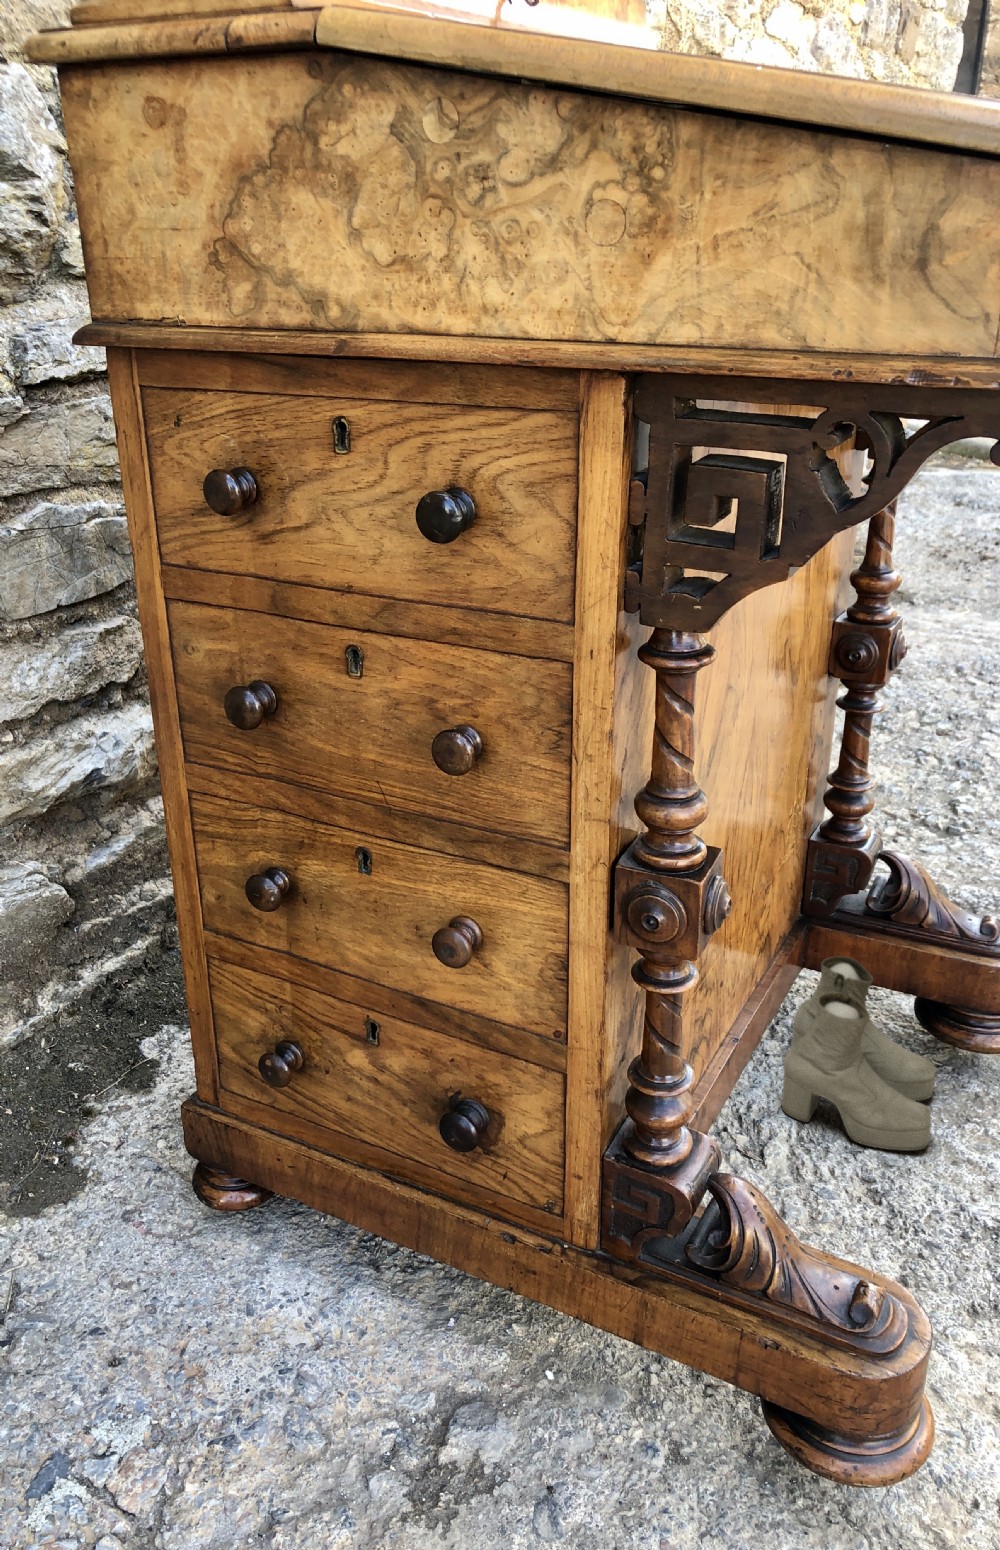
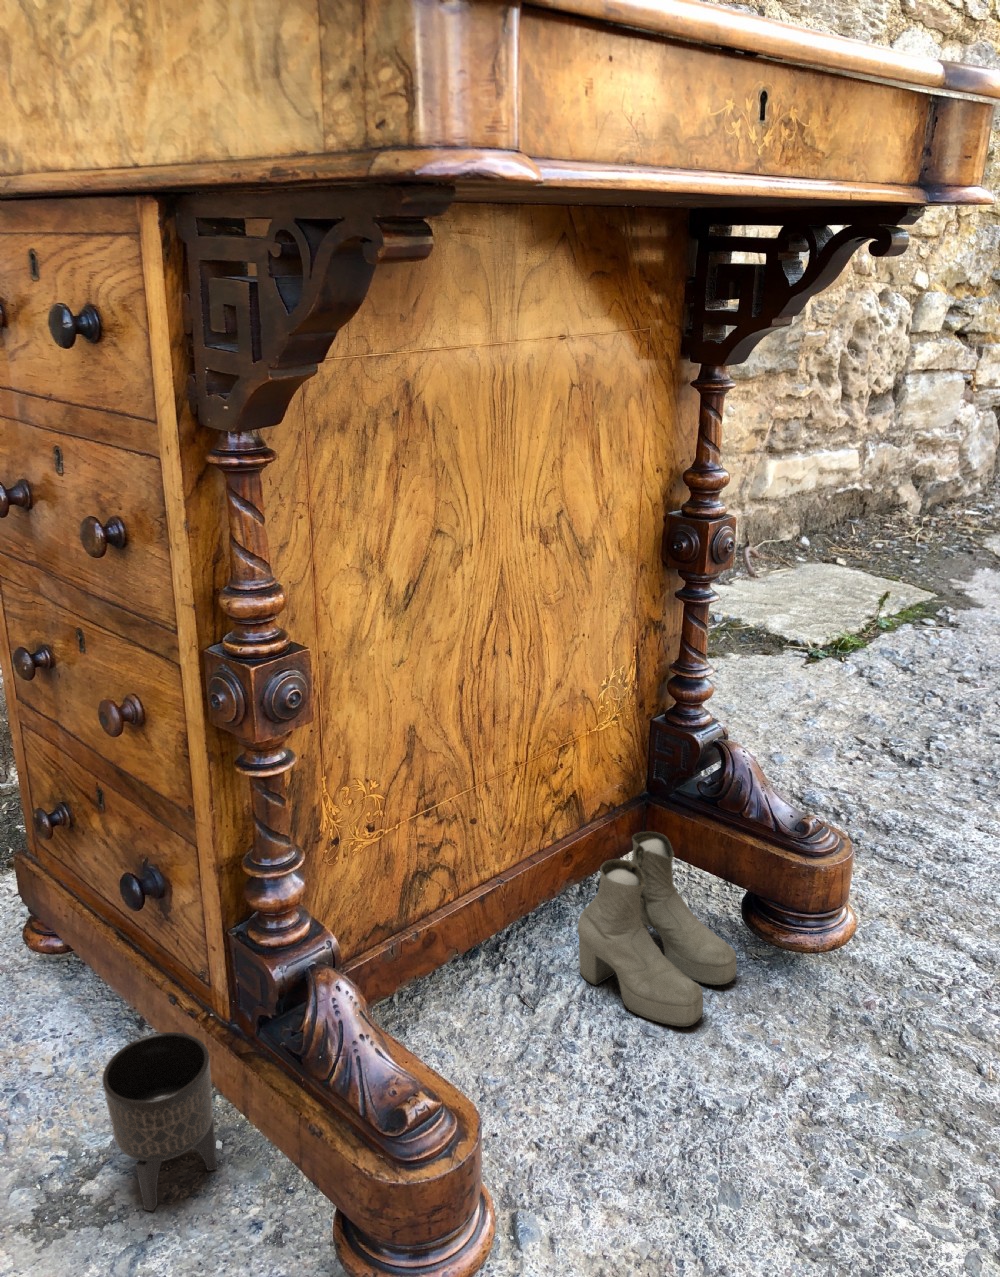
planter: none [472,1269,586,1464] -> present [102,1032,216,1211]

